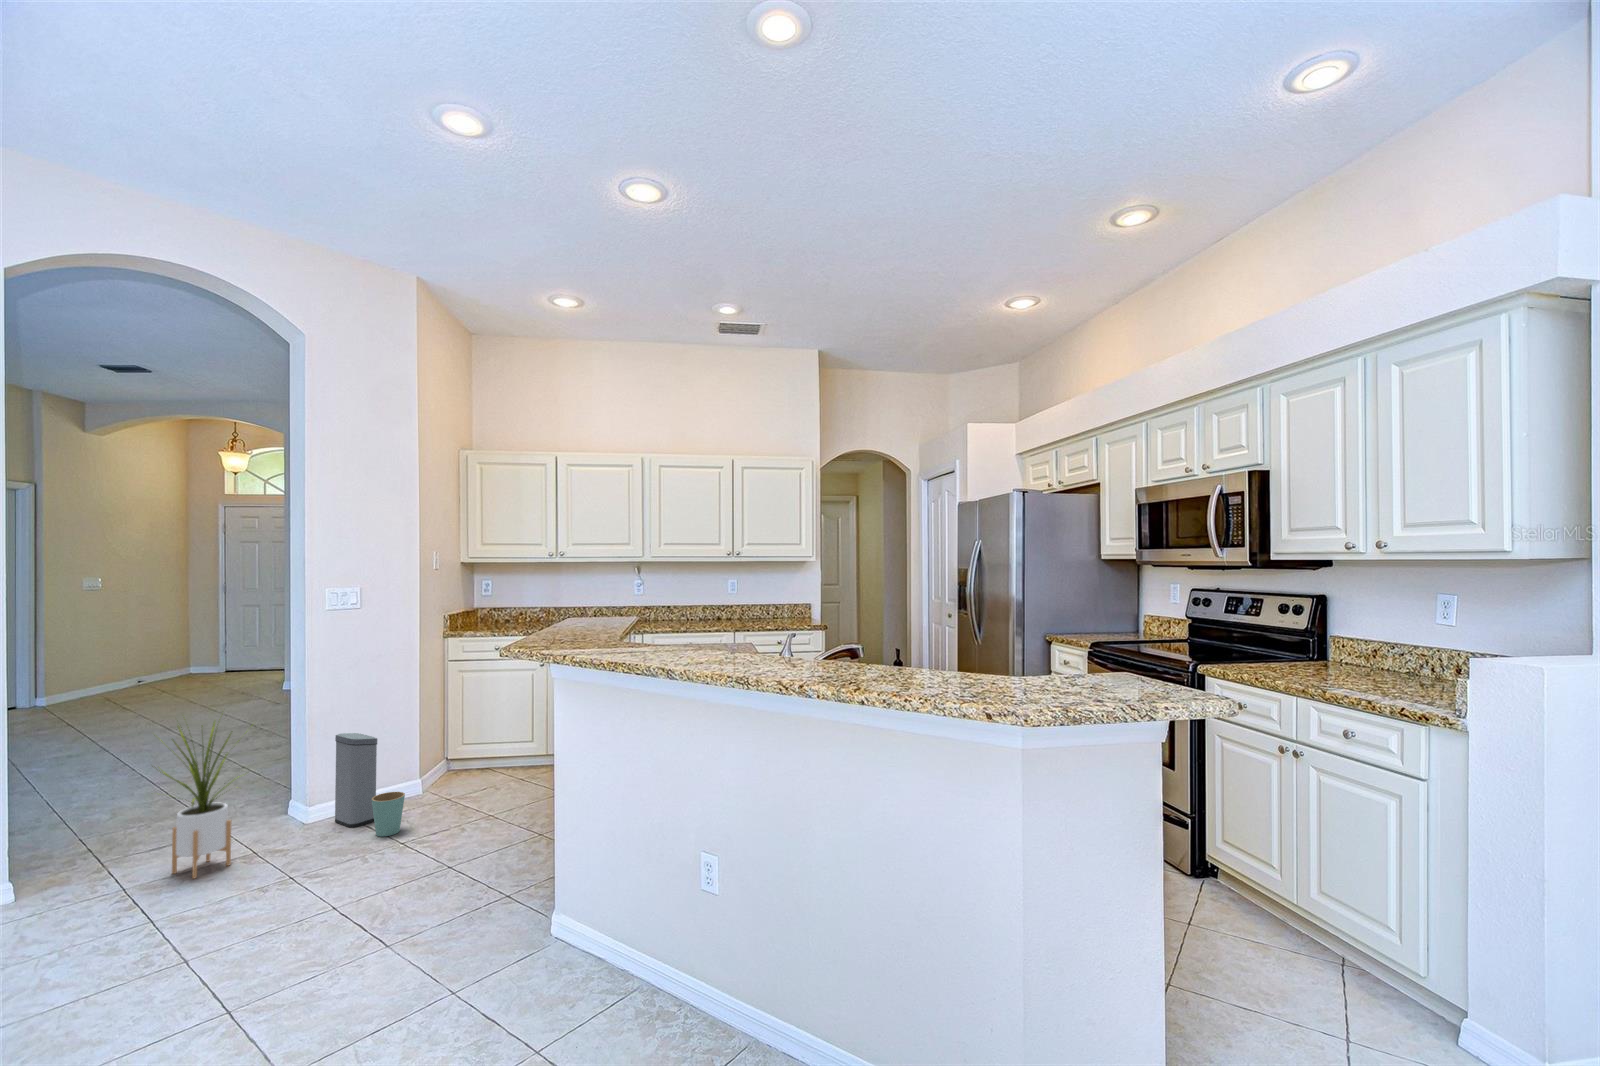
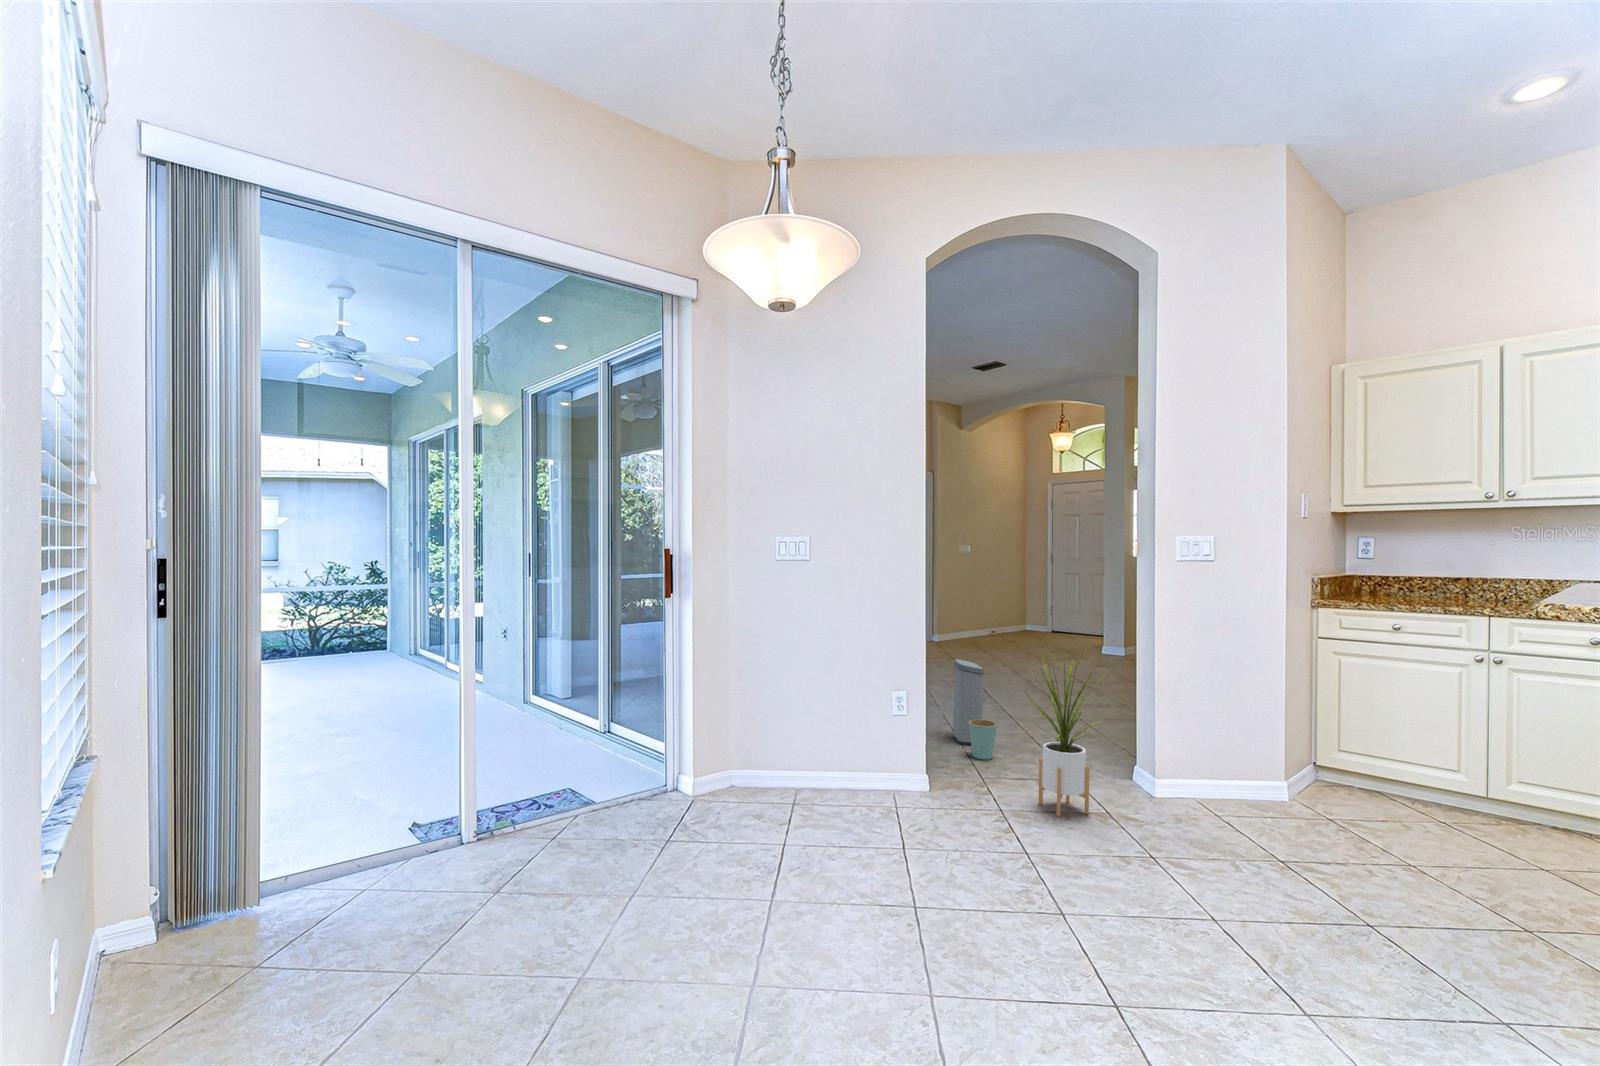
trash can: present [335,733,405,836] -> present [953,659,997,760]

